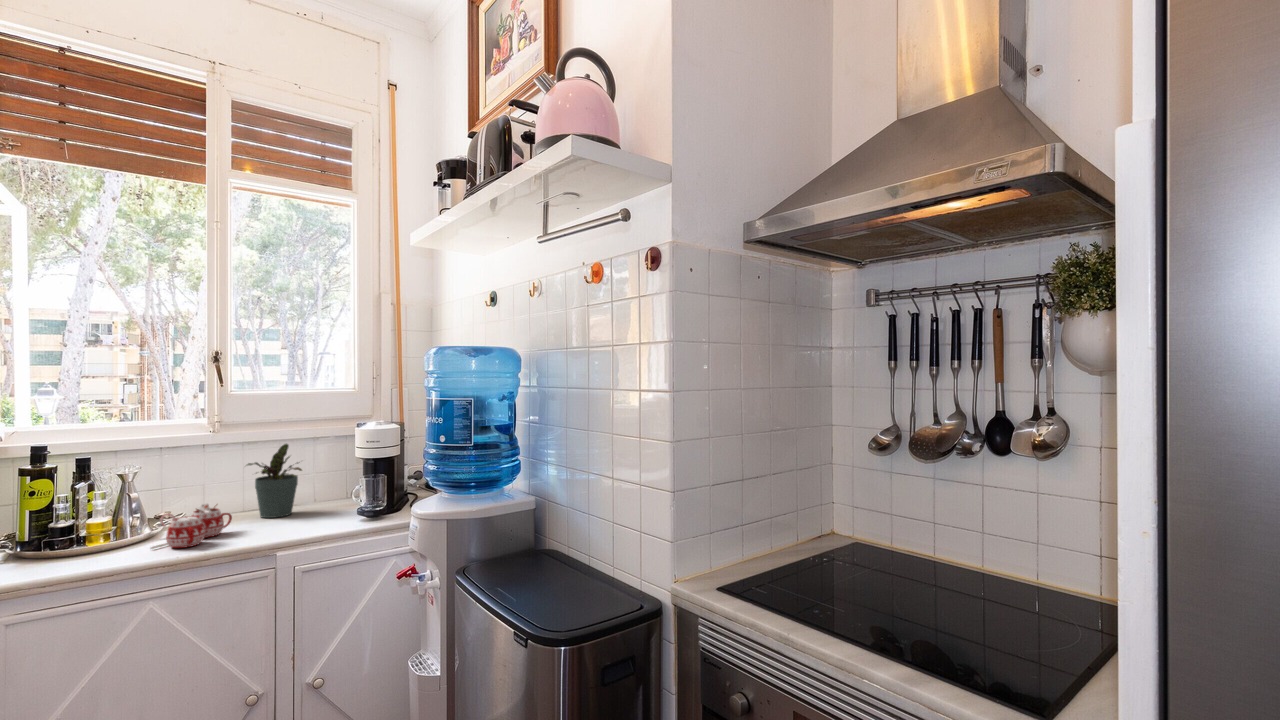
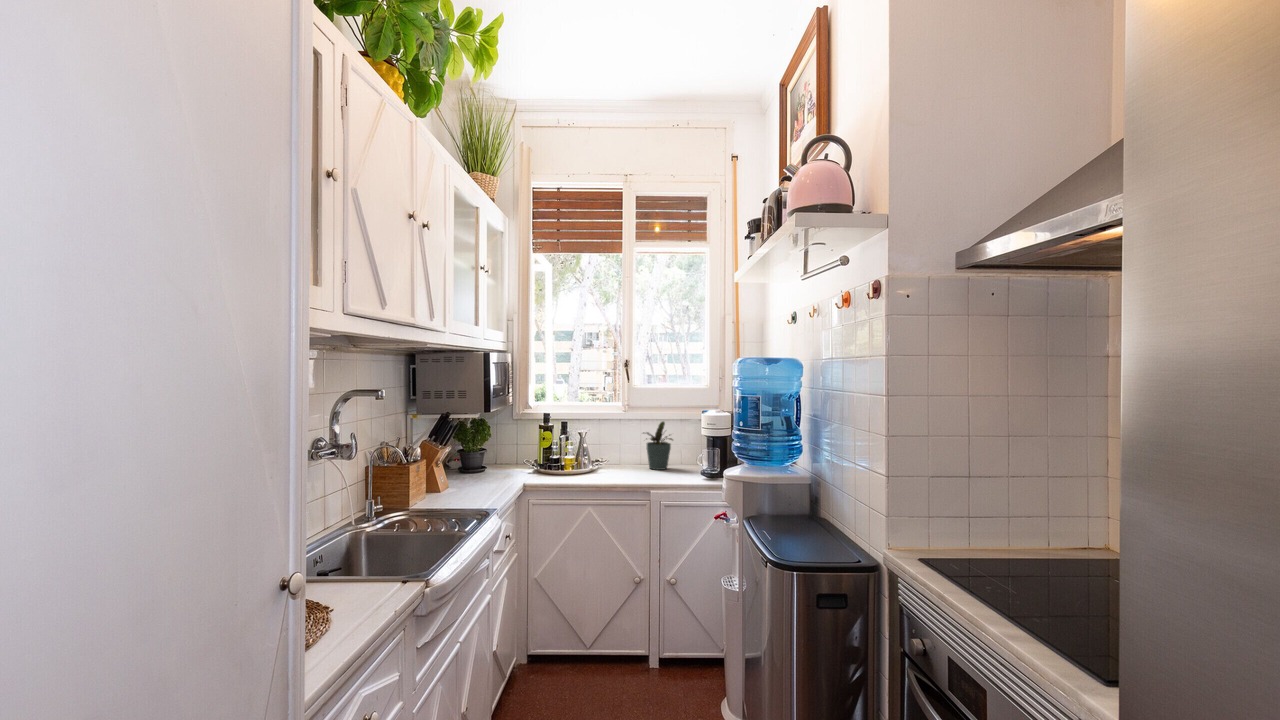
mug: present [151,503,232,549] -> none [590,454,631,478]

